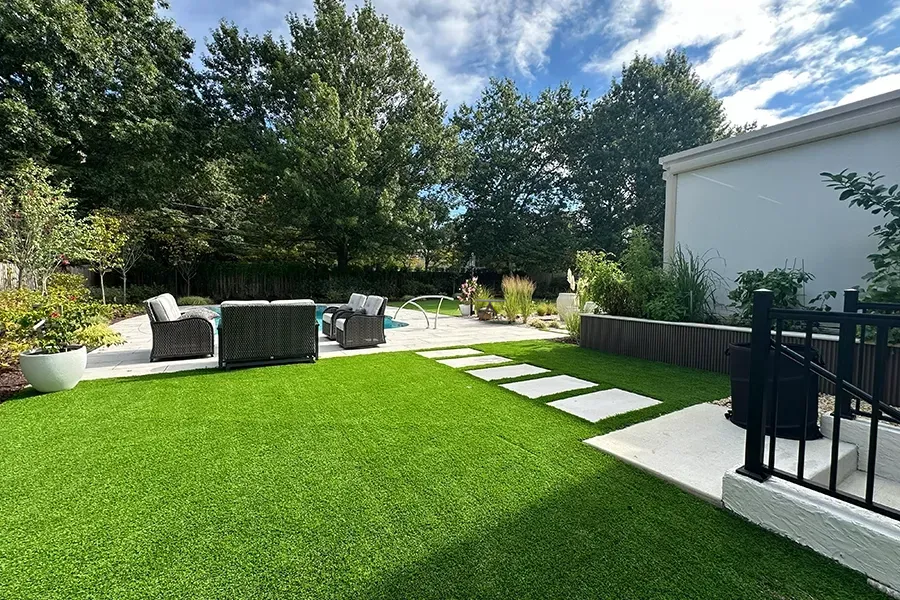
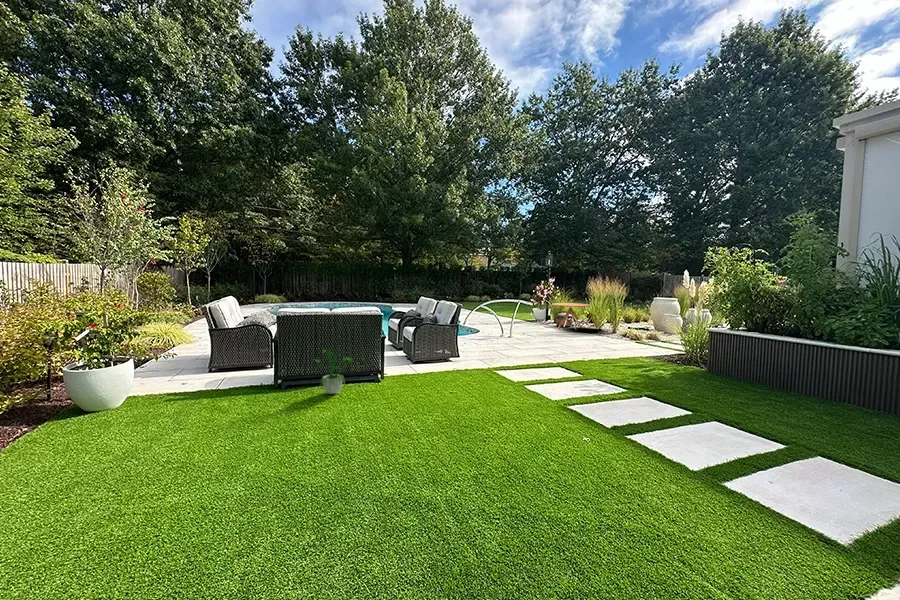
potted plant: none [263,324,310,370] -> present [316,350,353,394]

